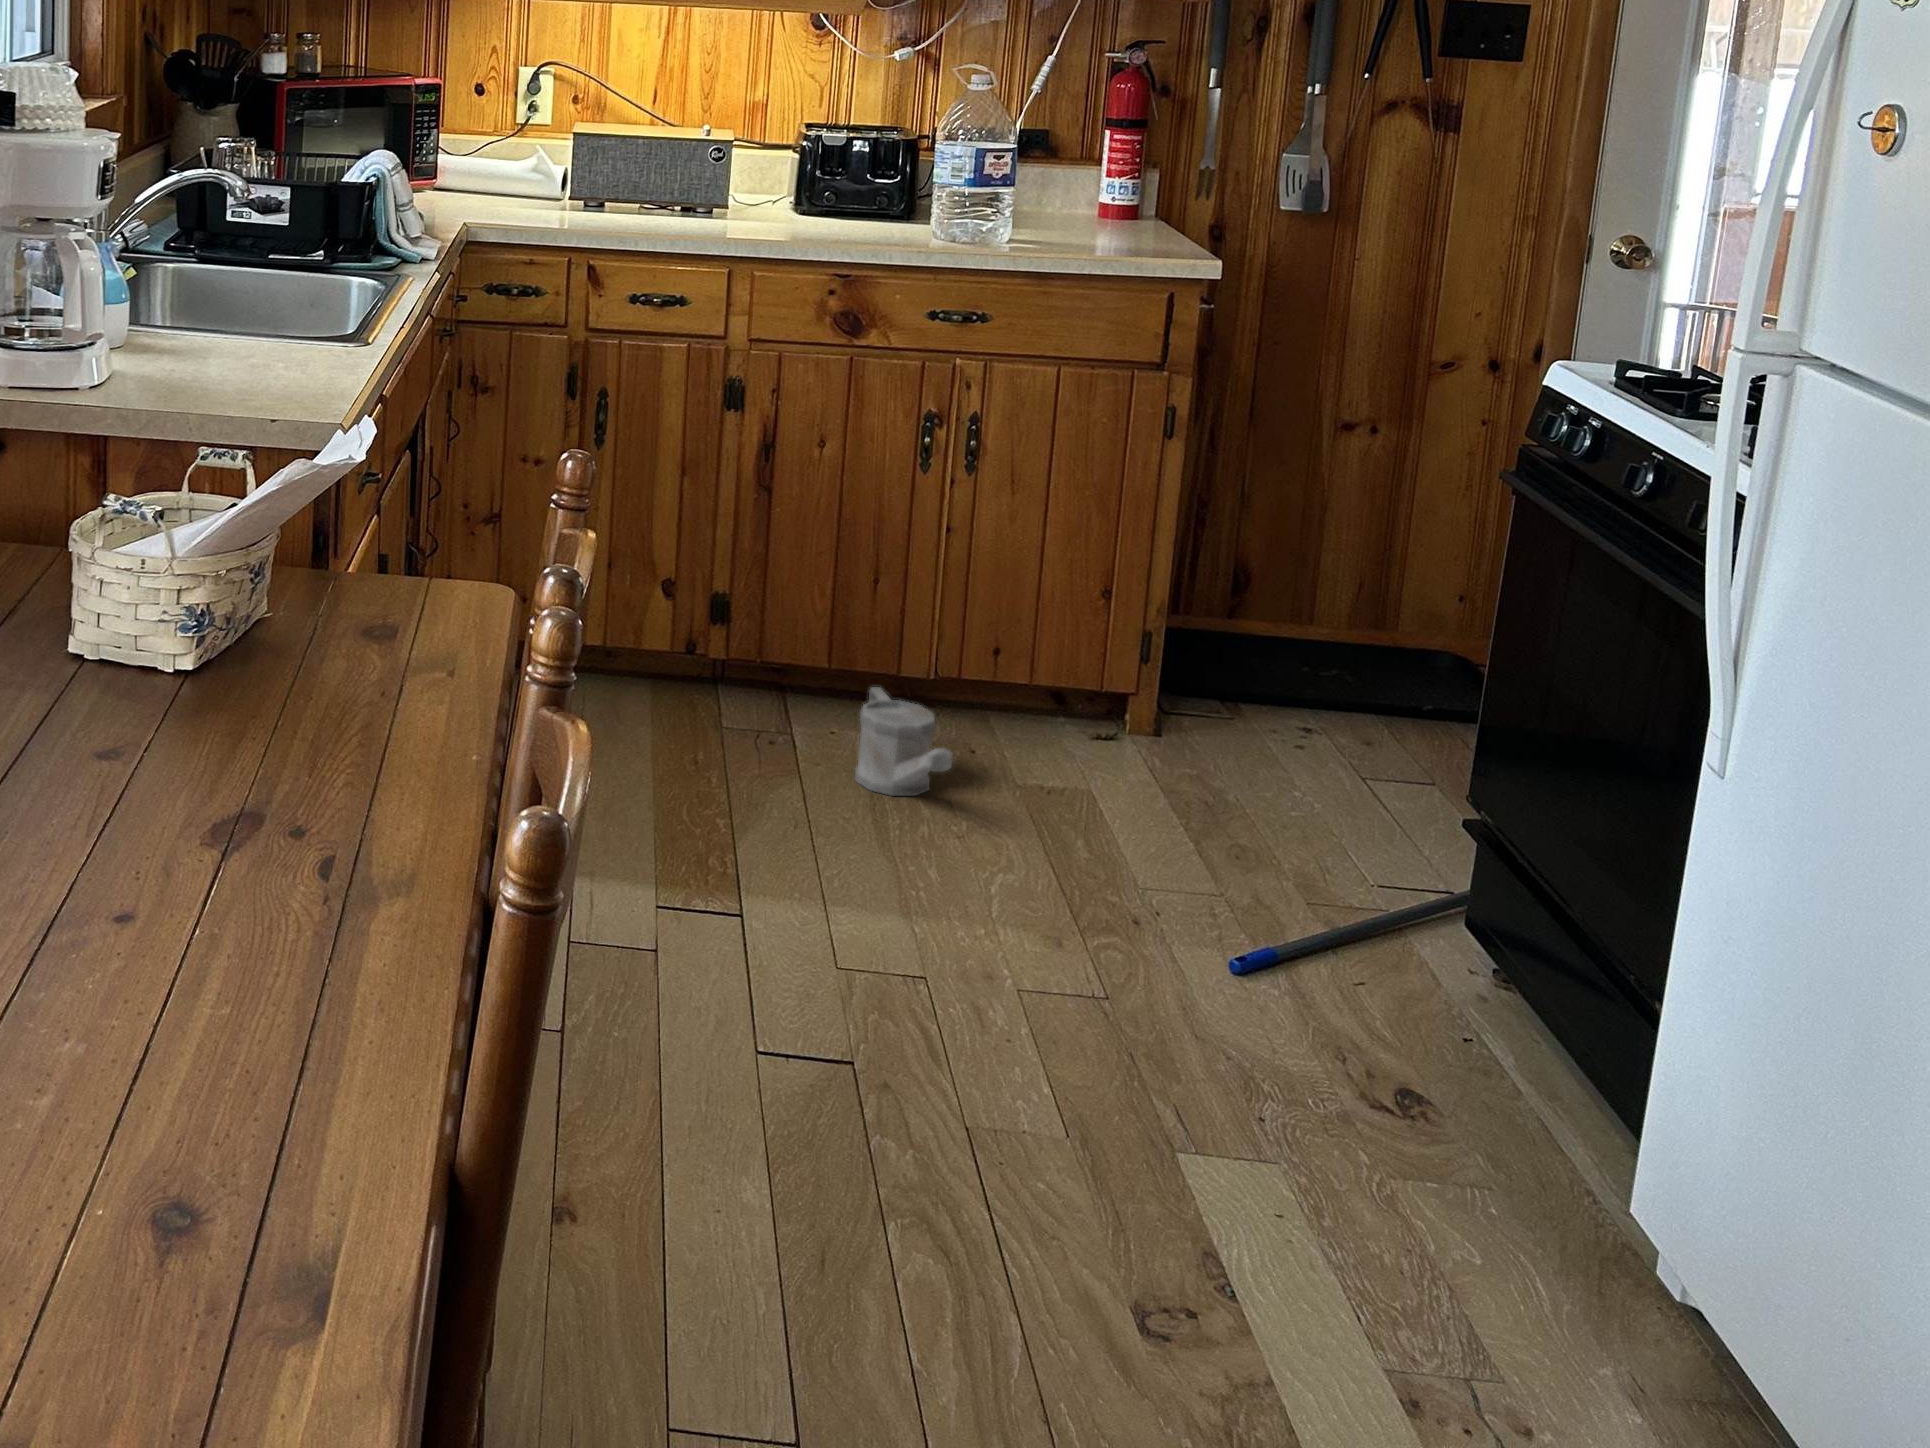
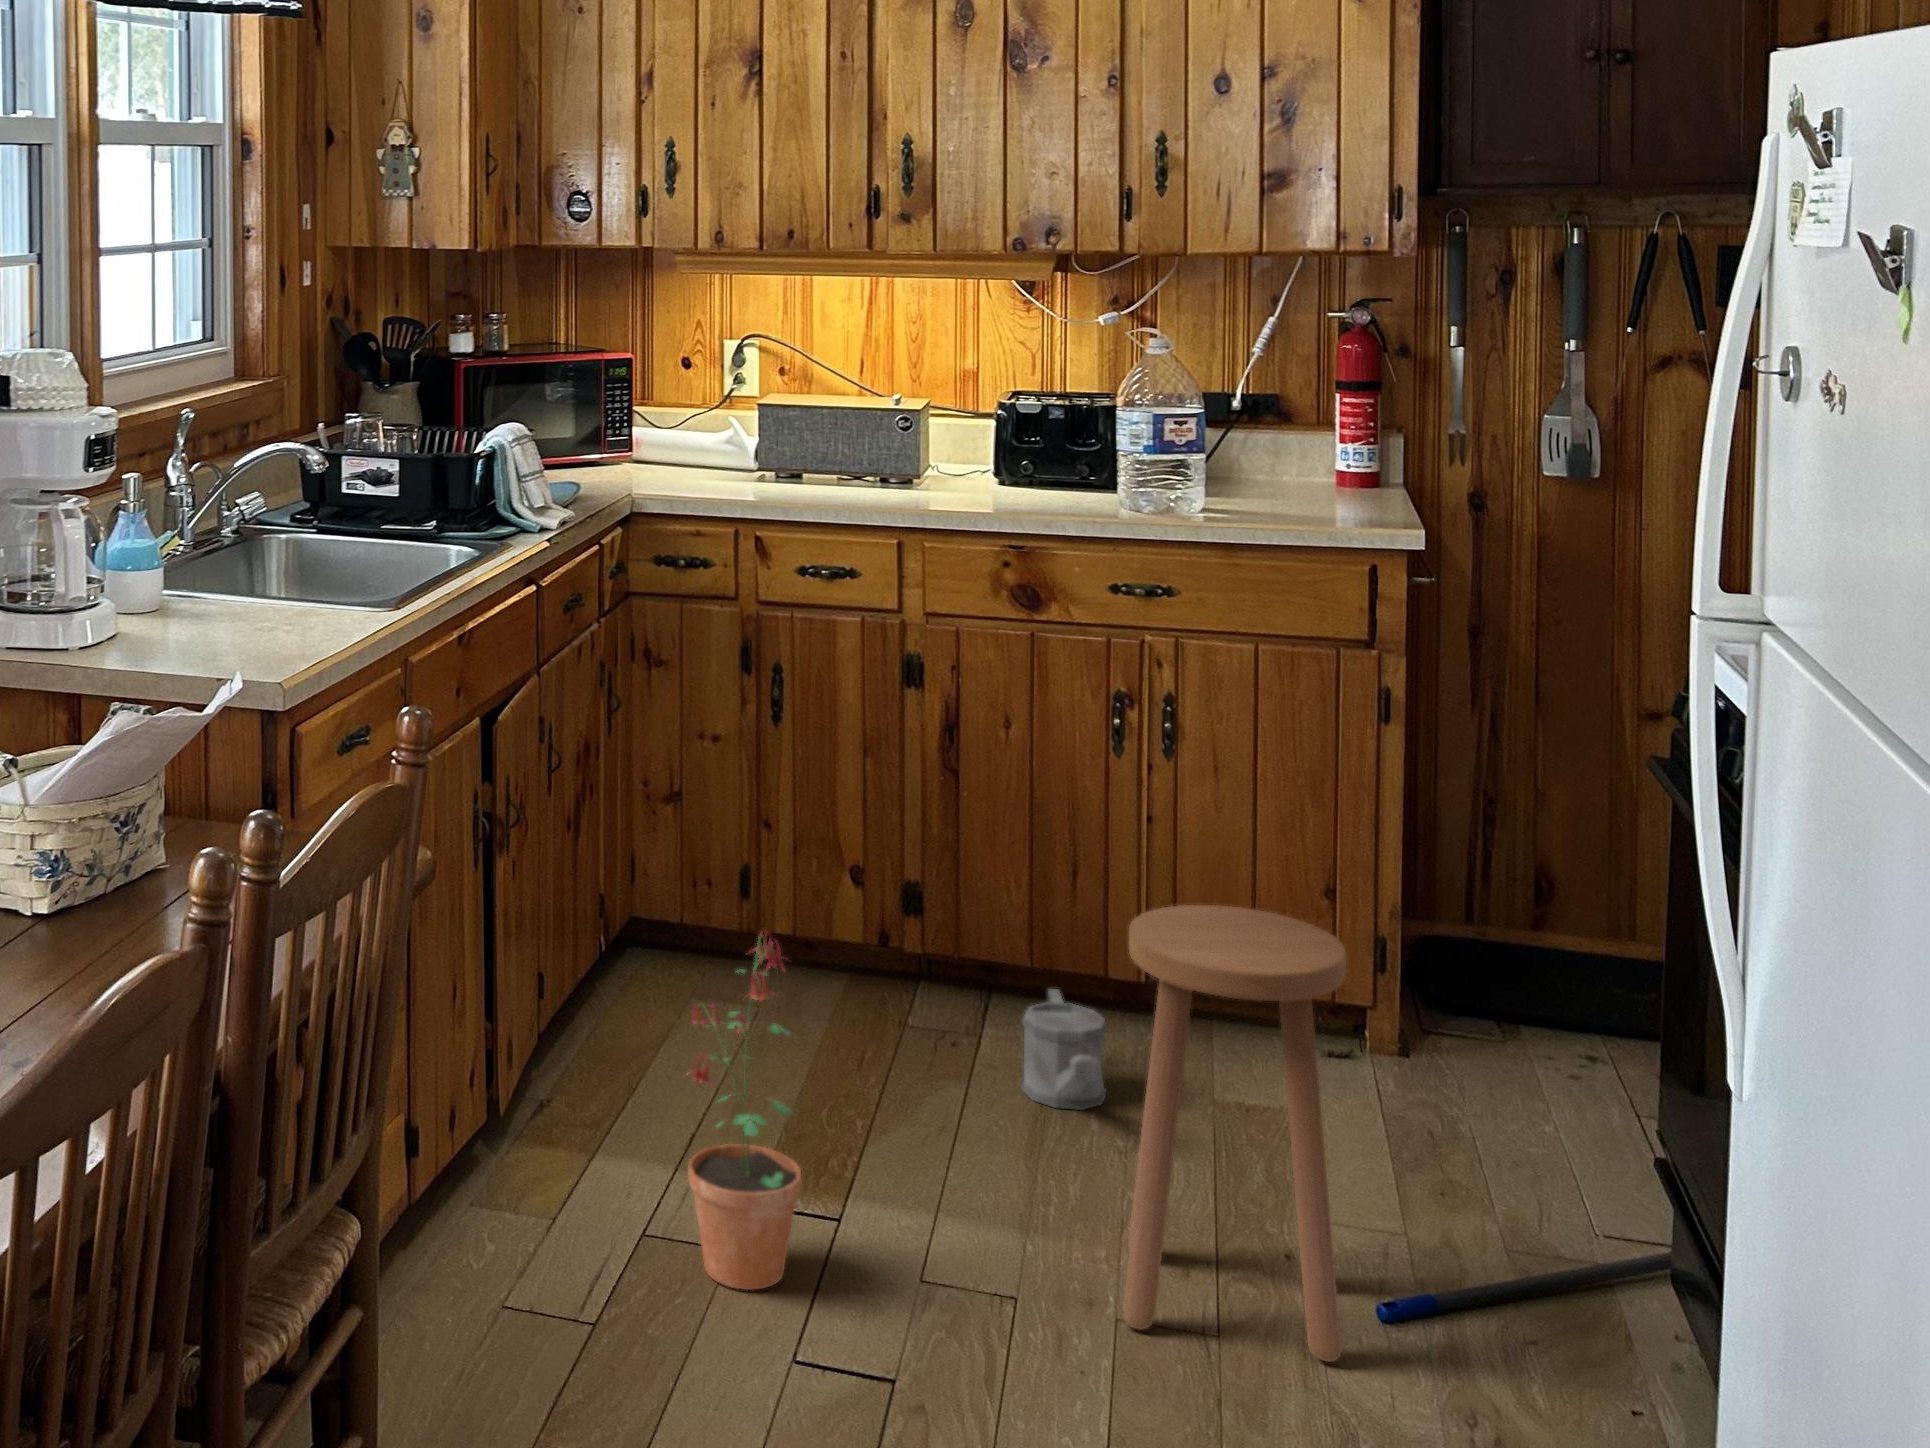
stool: none [1011,612,1251,1009] -> present [1123,905,1346,1362]
potted plant: none [629,651,755,987] -> present [688,933,801,1290]

